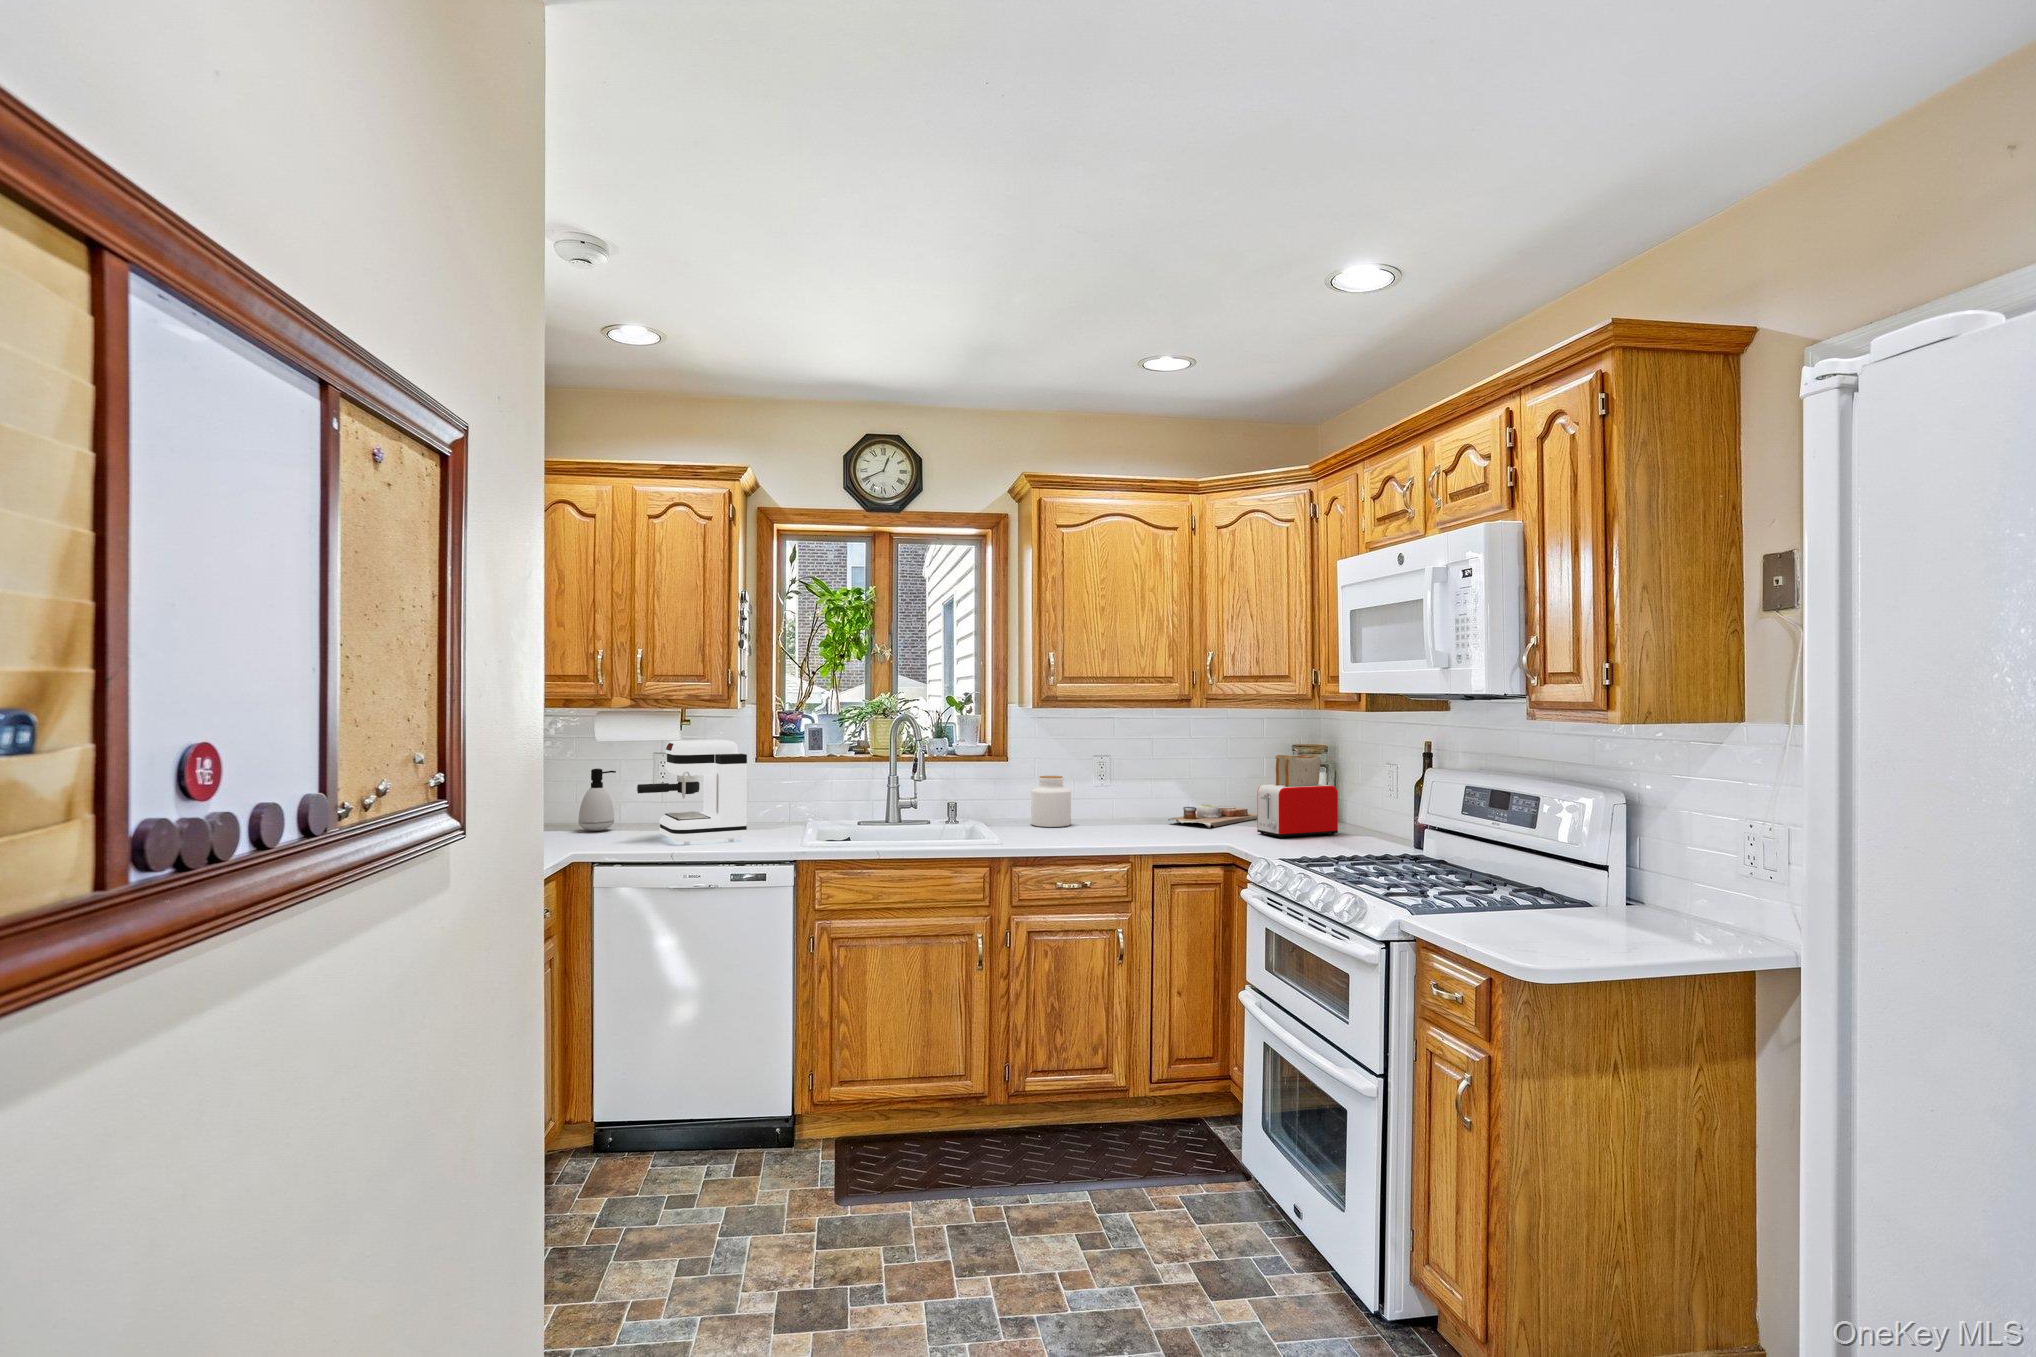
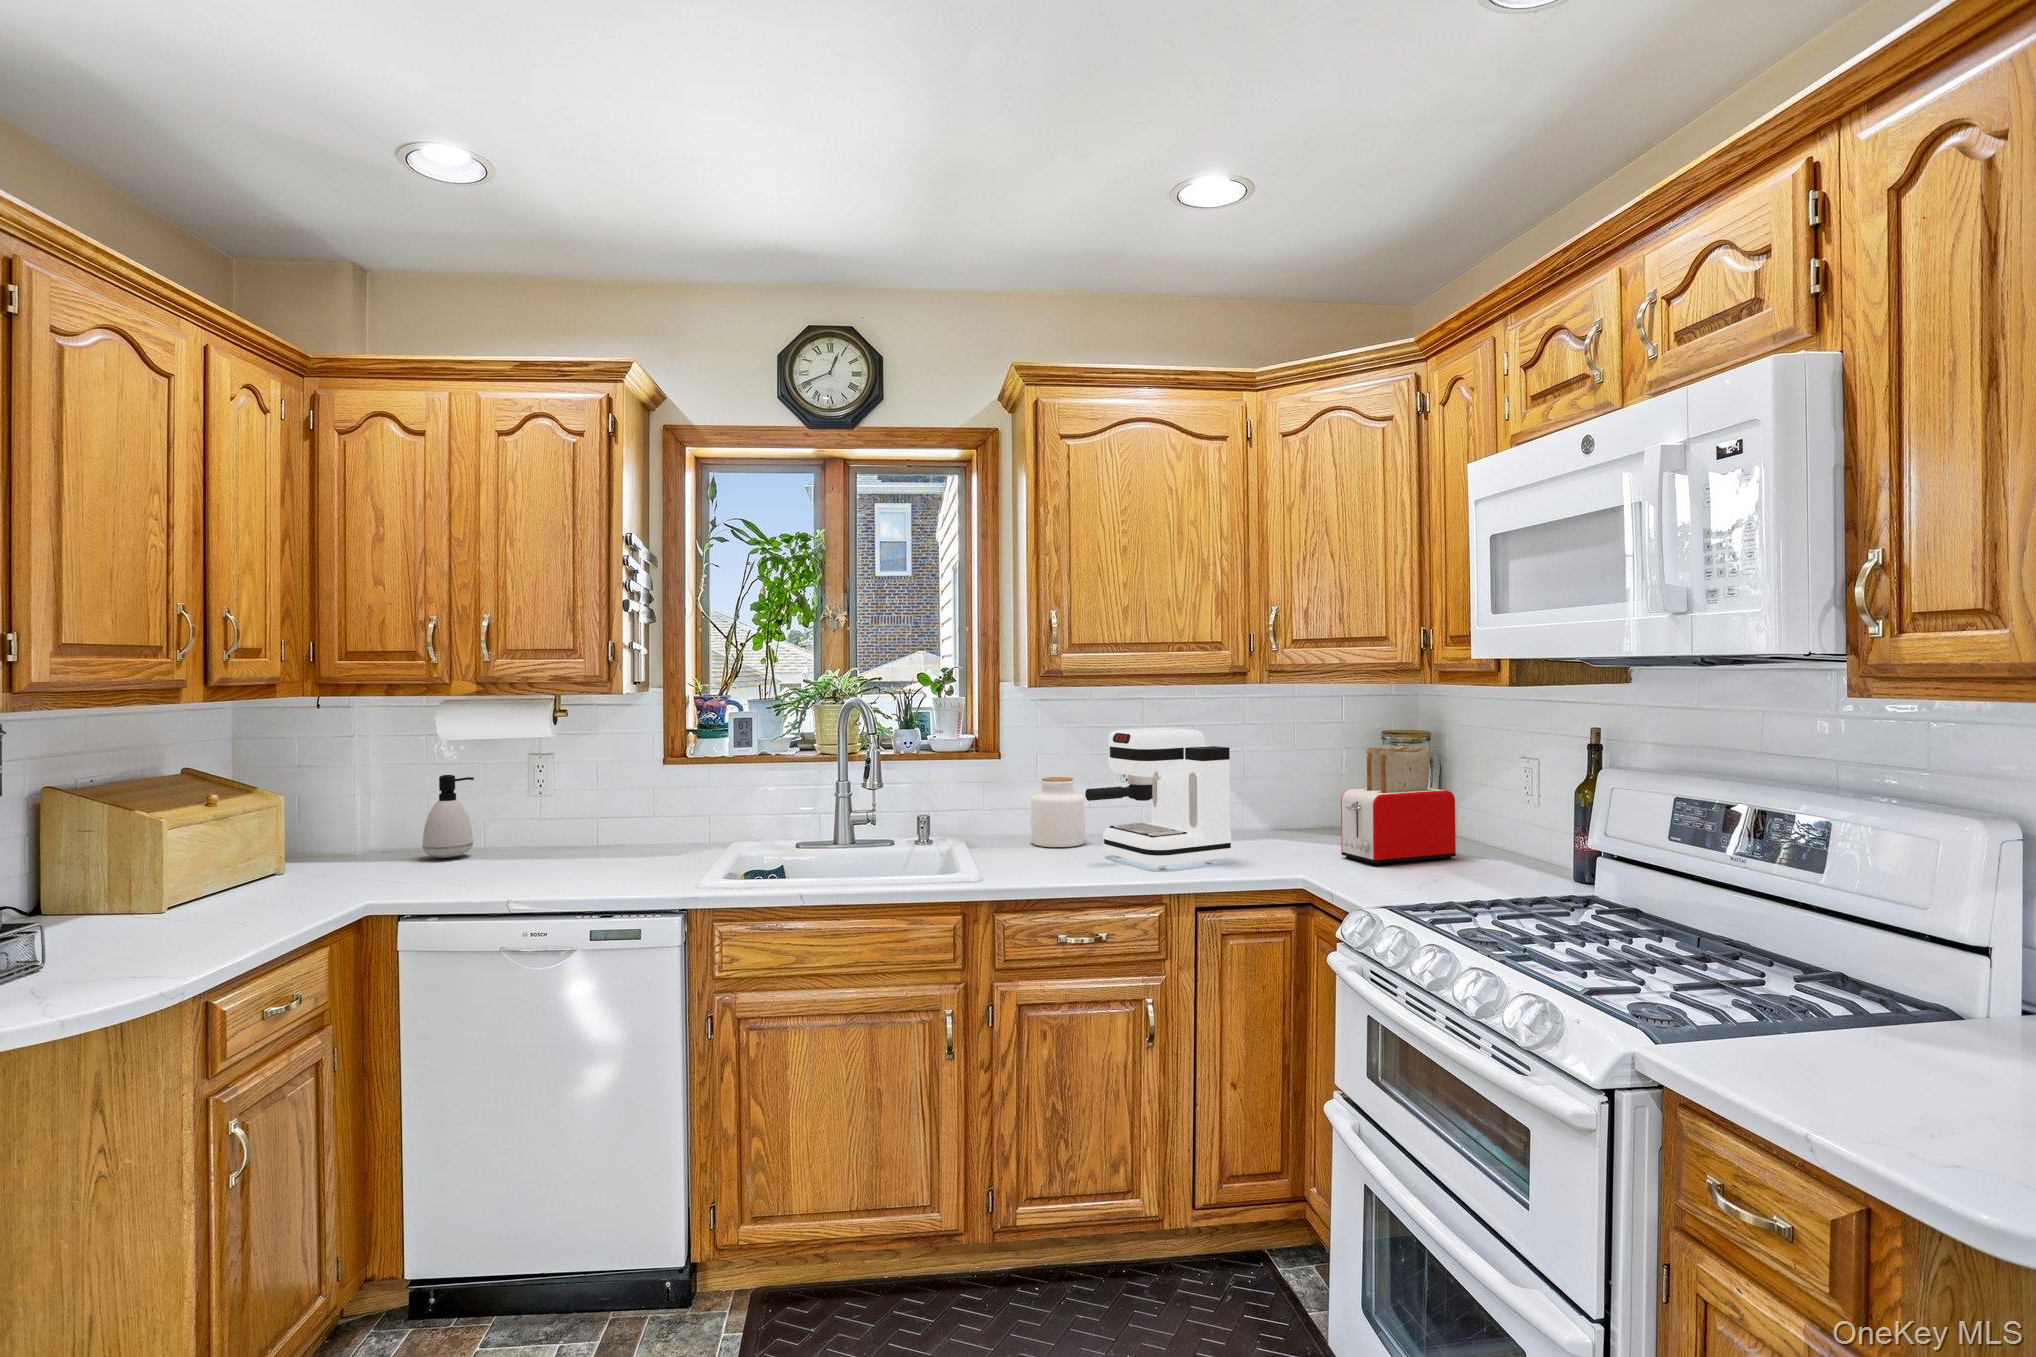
coffee maker: present [637,740,747,844] -> present [1085,728,1231,868]
cutting board: present [1169,804,1257,828] -> none [1216,813,1338,848]

